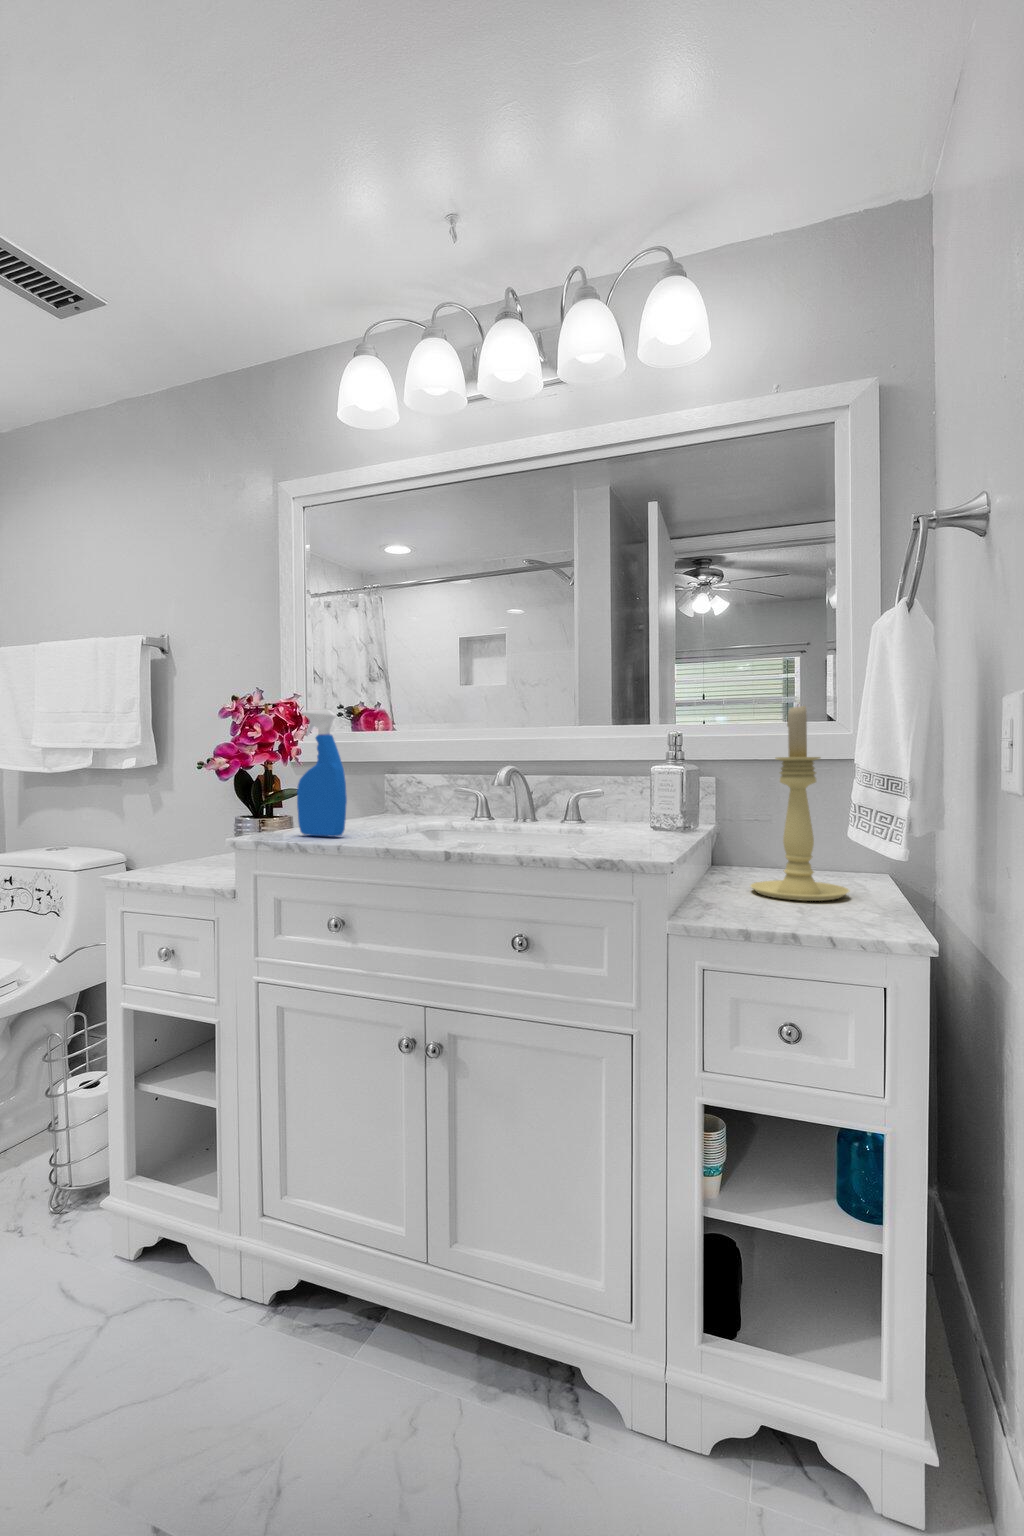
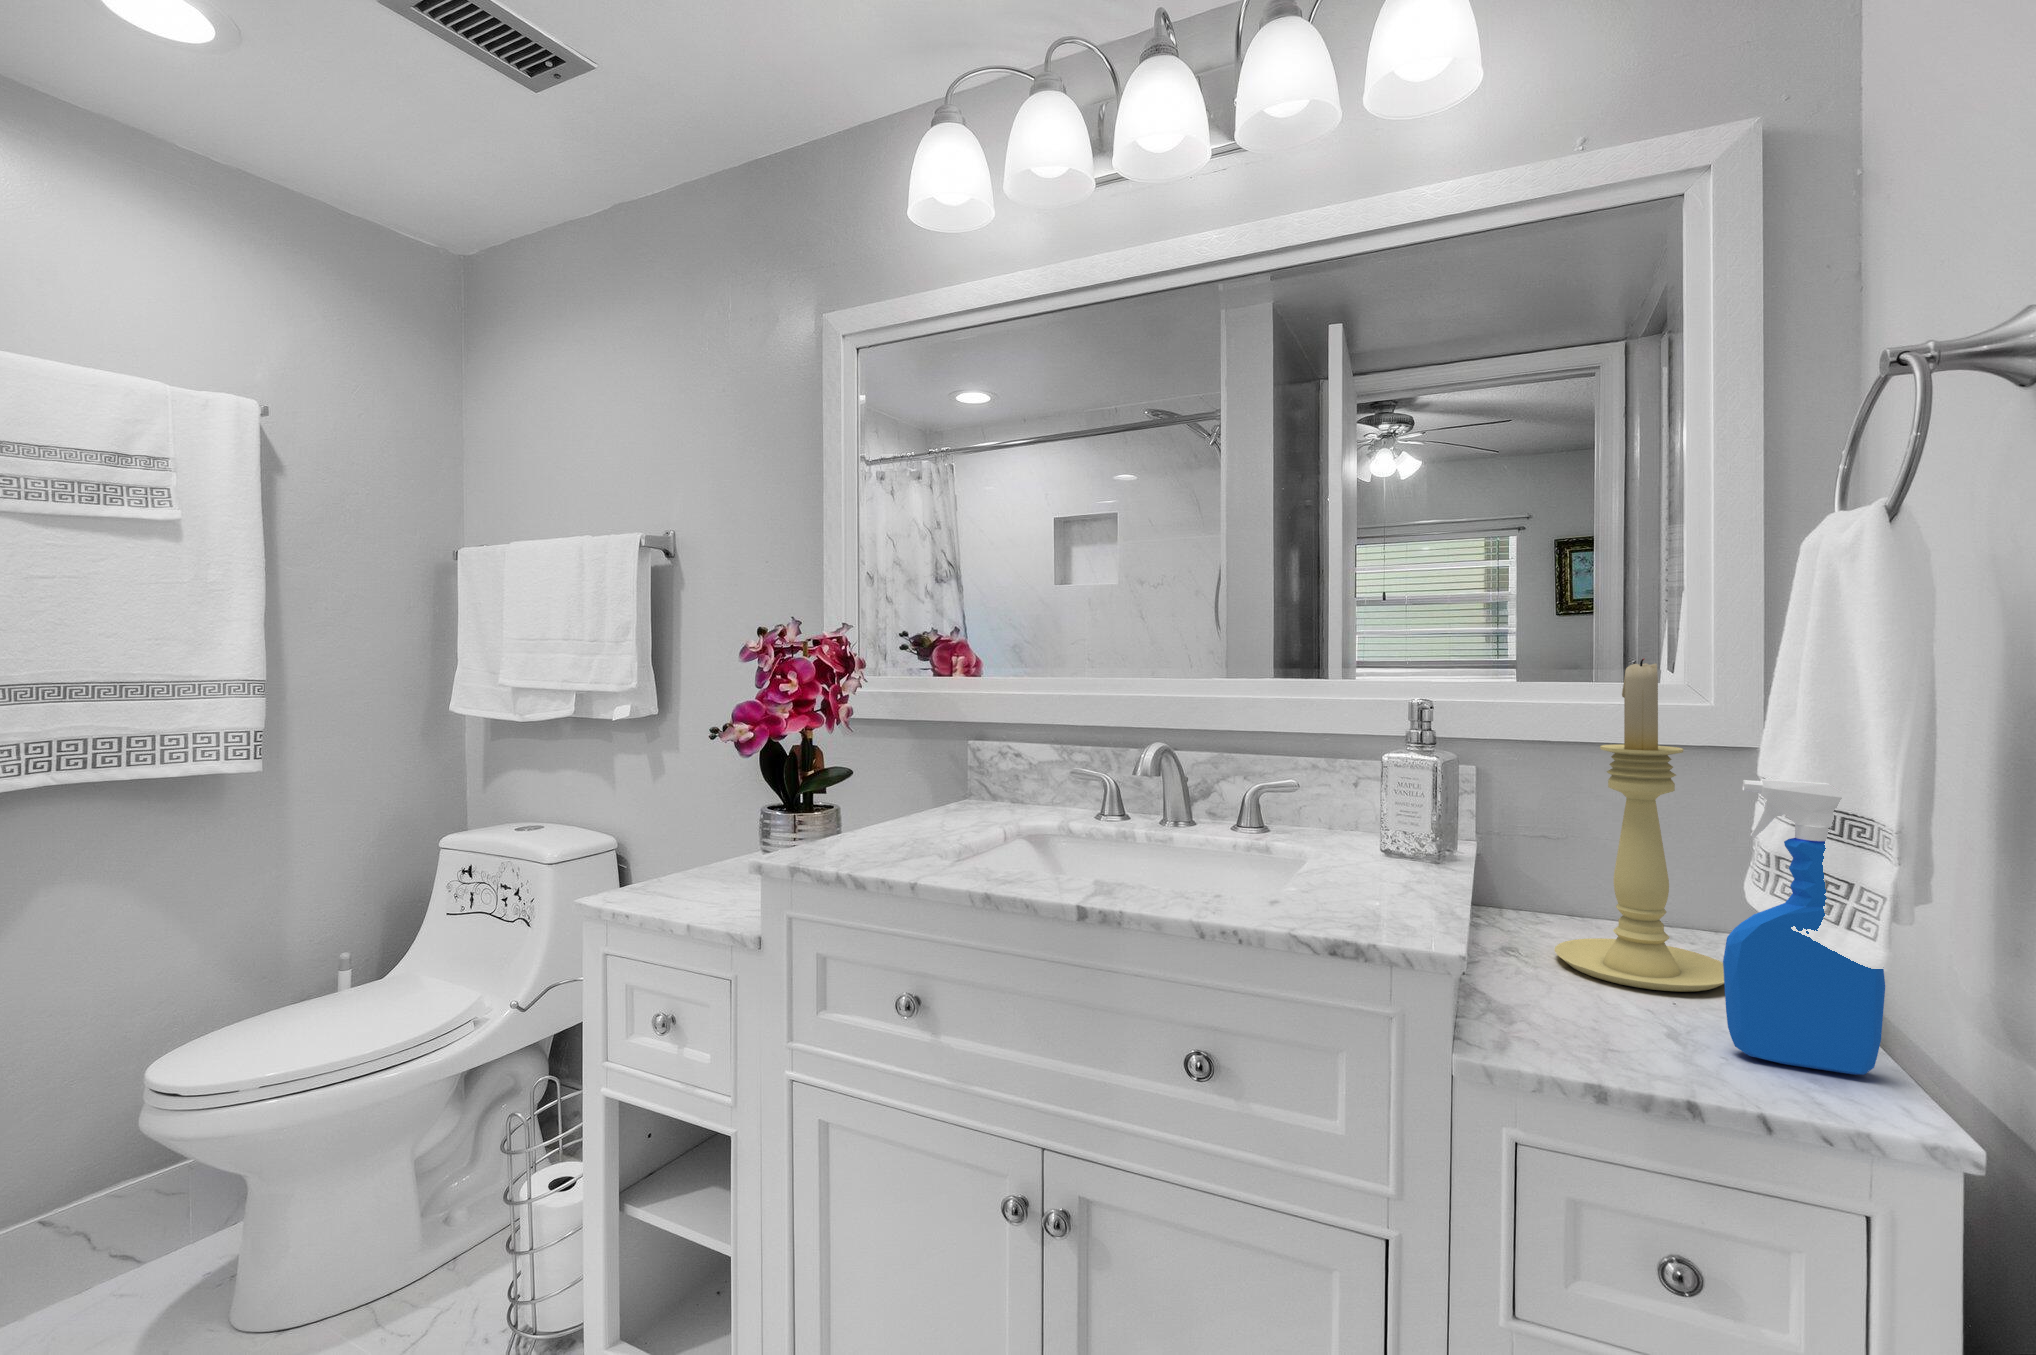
spray bottle: present [297,709,347,837] -> present [1723,779,1885,1075]

